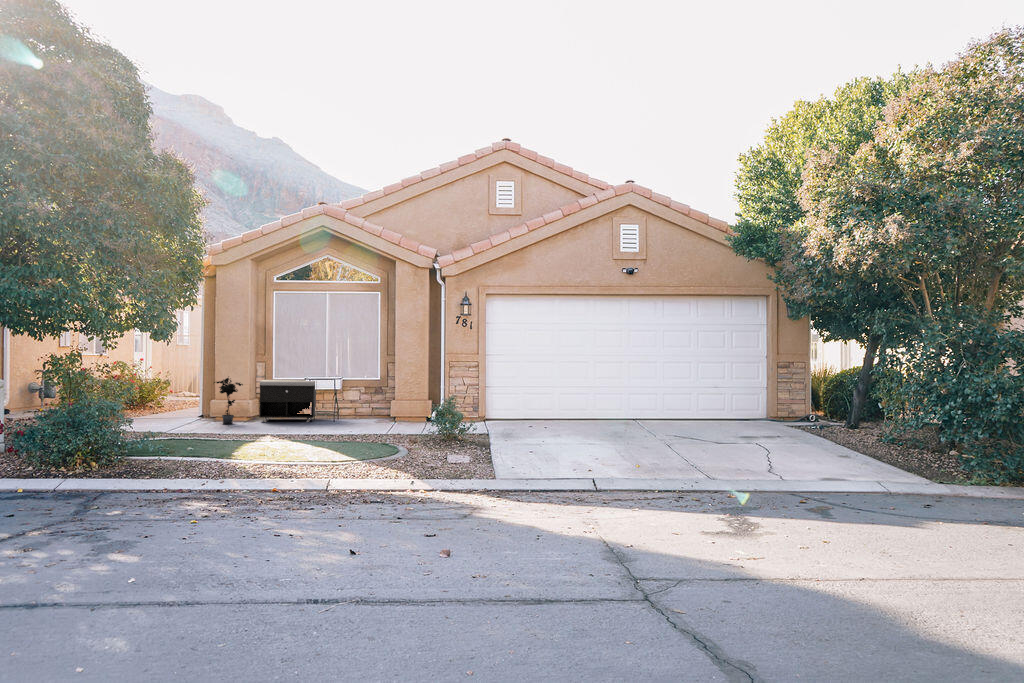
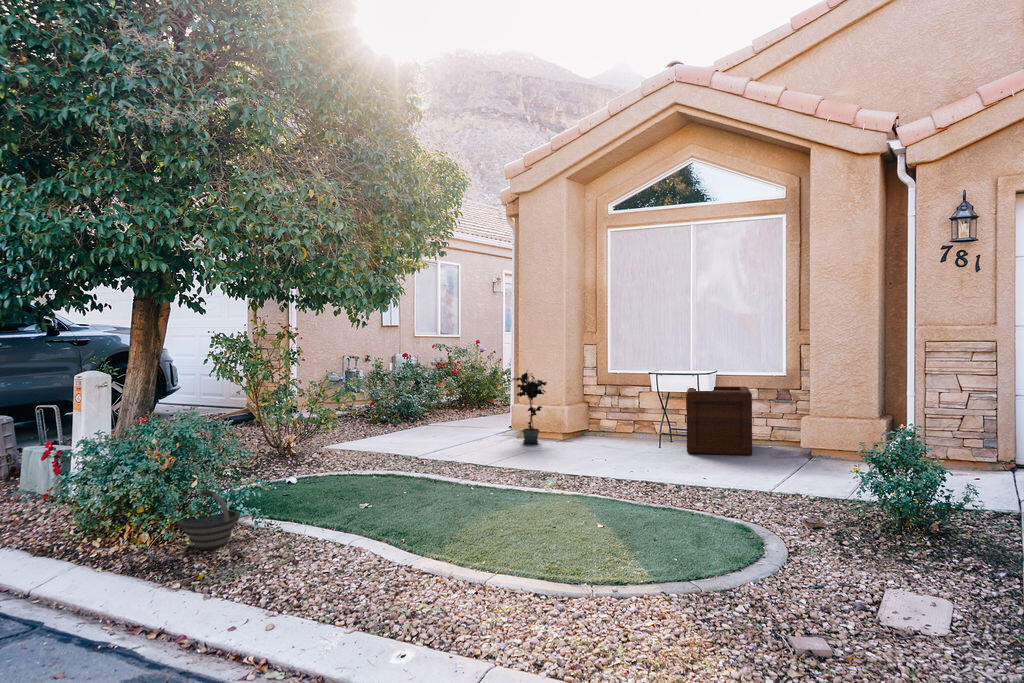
storage bench: present [259,380,316,422] -> none [576,374,673,446]
wooden crate: none [326,386,368,423] -> present [686,386,752,456]
bucket: none [117,433,150,463] -> present [179,491,240,550]

